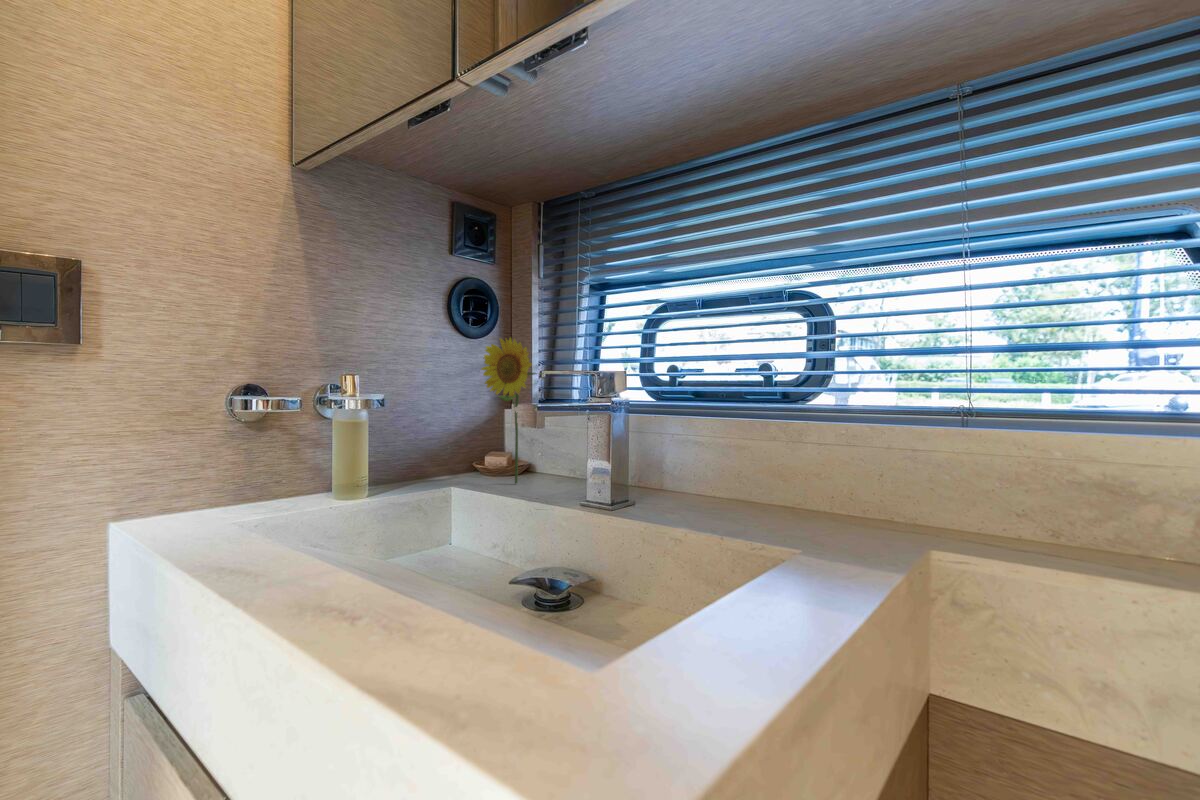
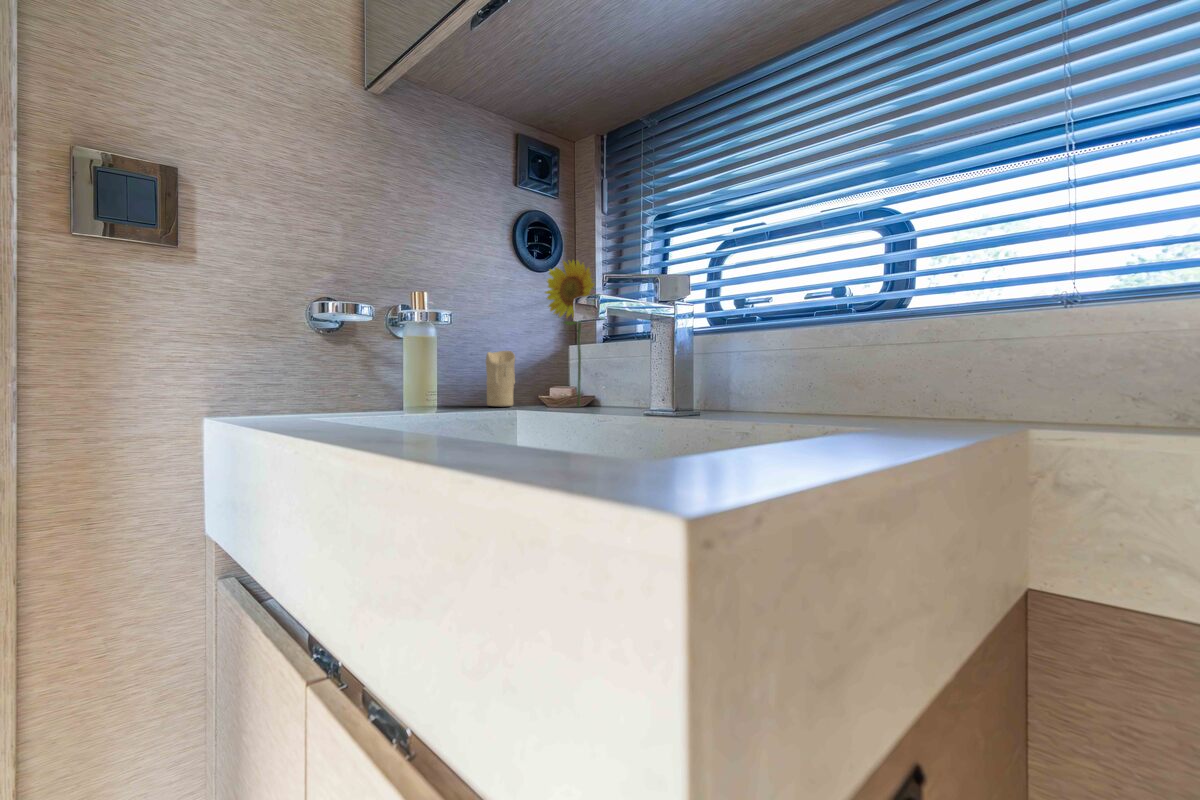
candle: none [420,425,451,484] -> present [486,351,515,406]

